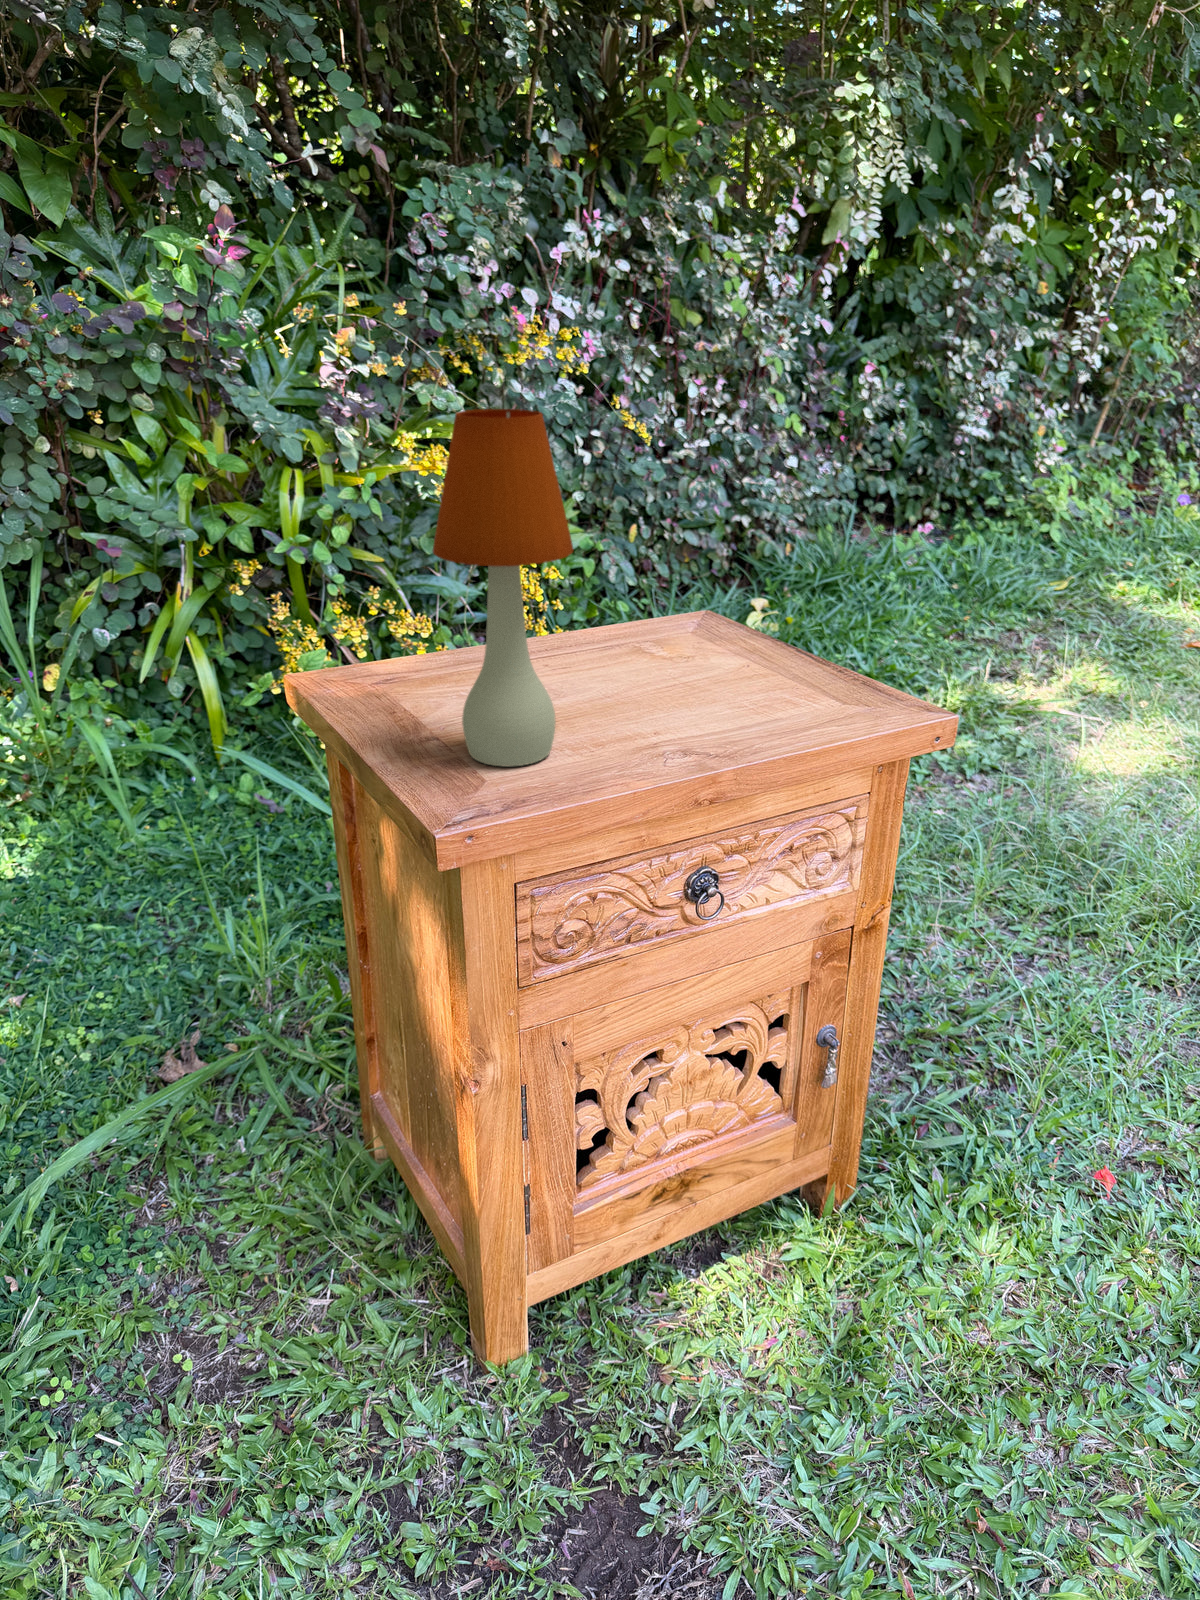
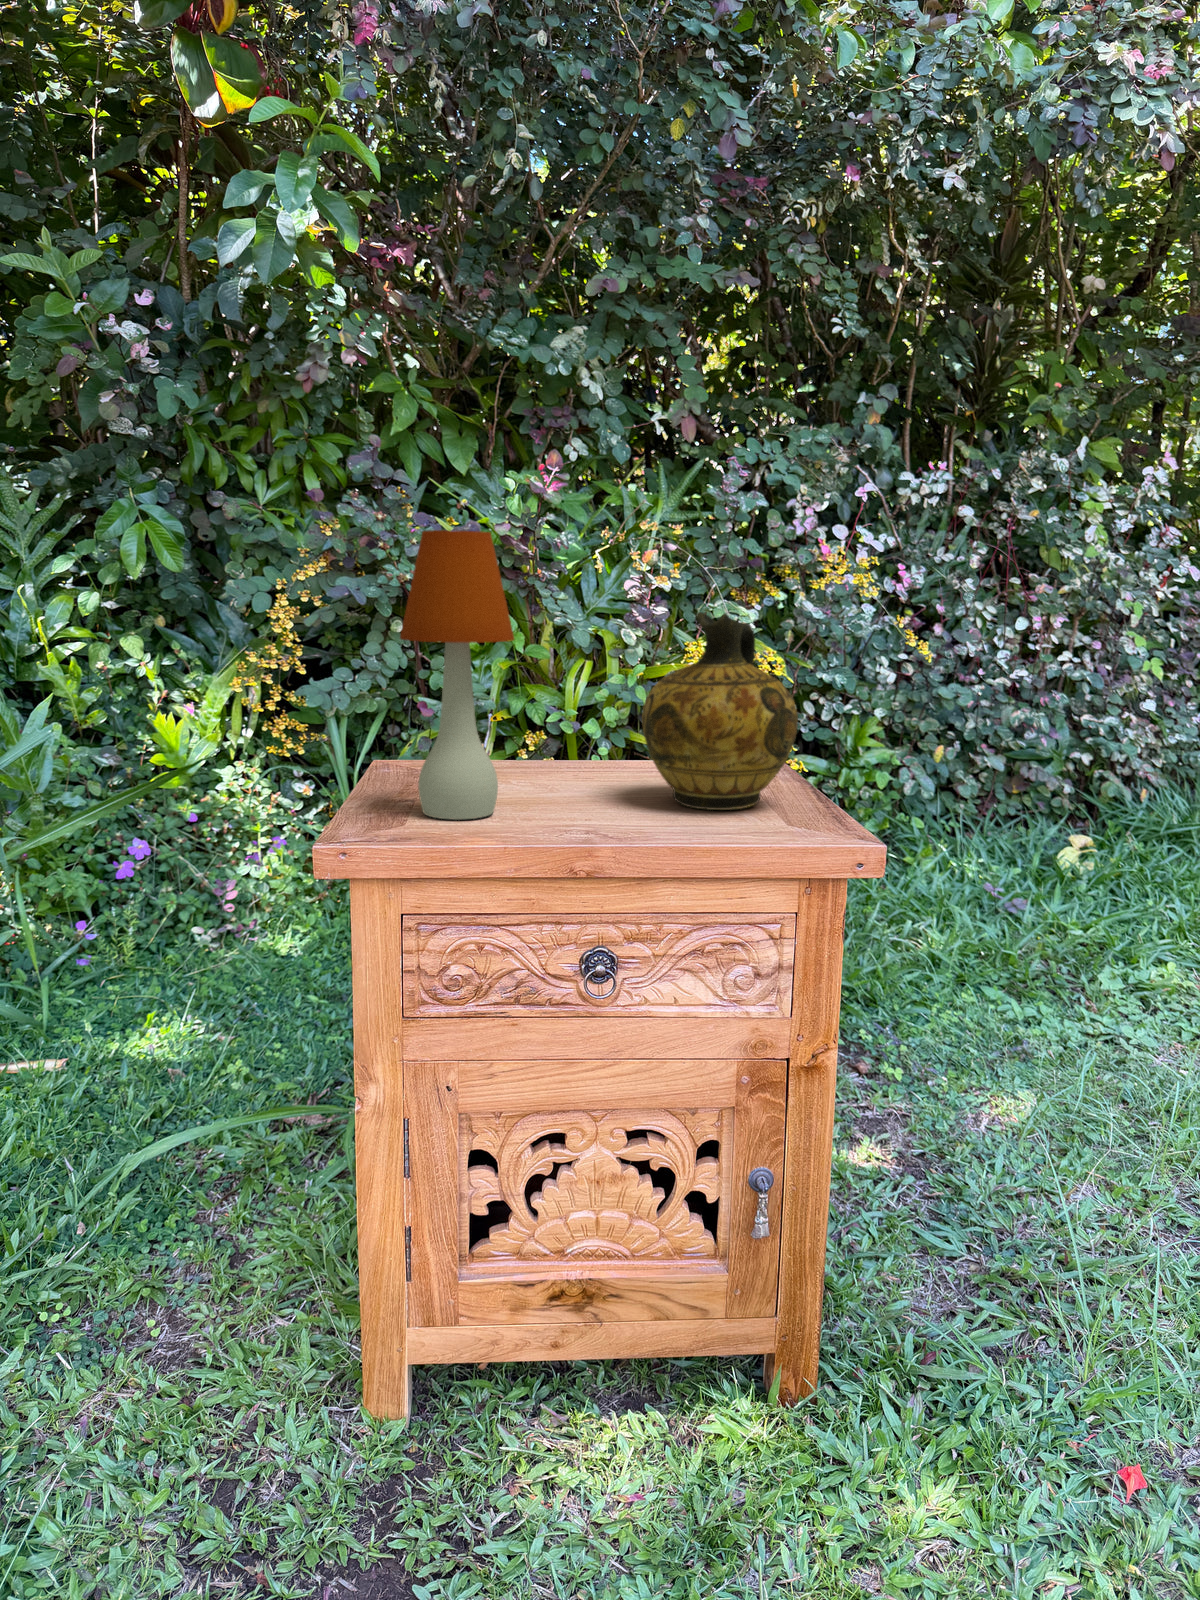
ceramic jug: none [633,478,799,690] -> present [642,612,798,810]

